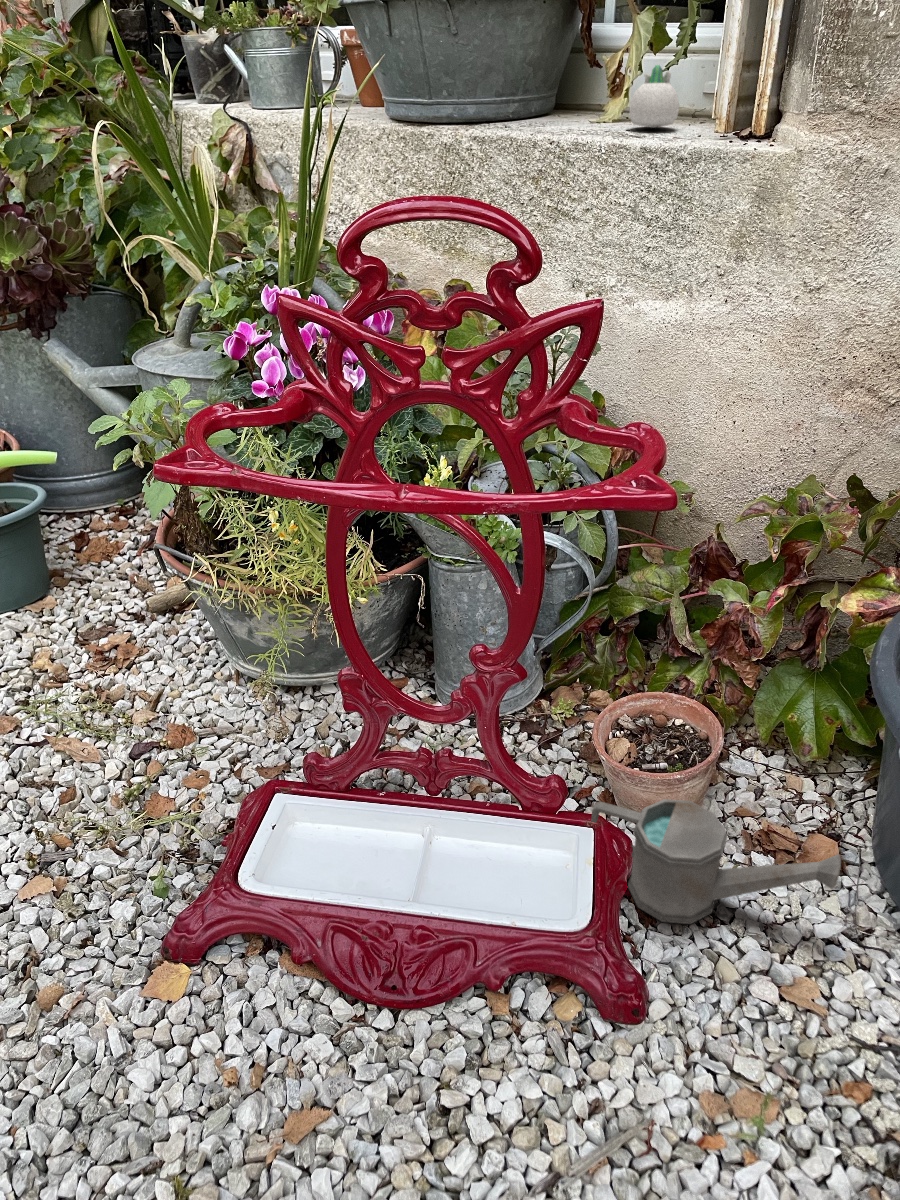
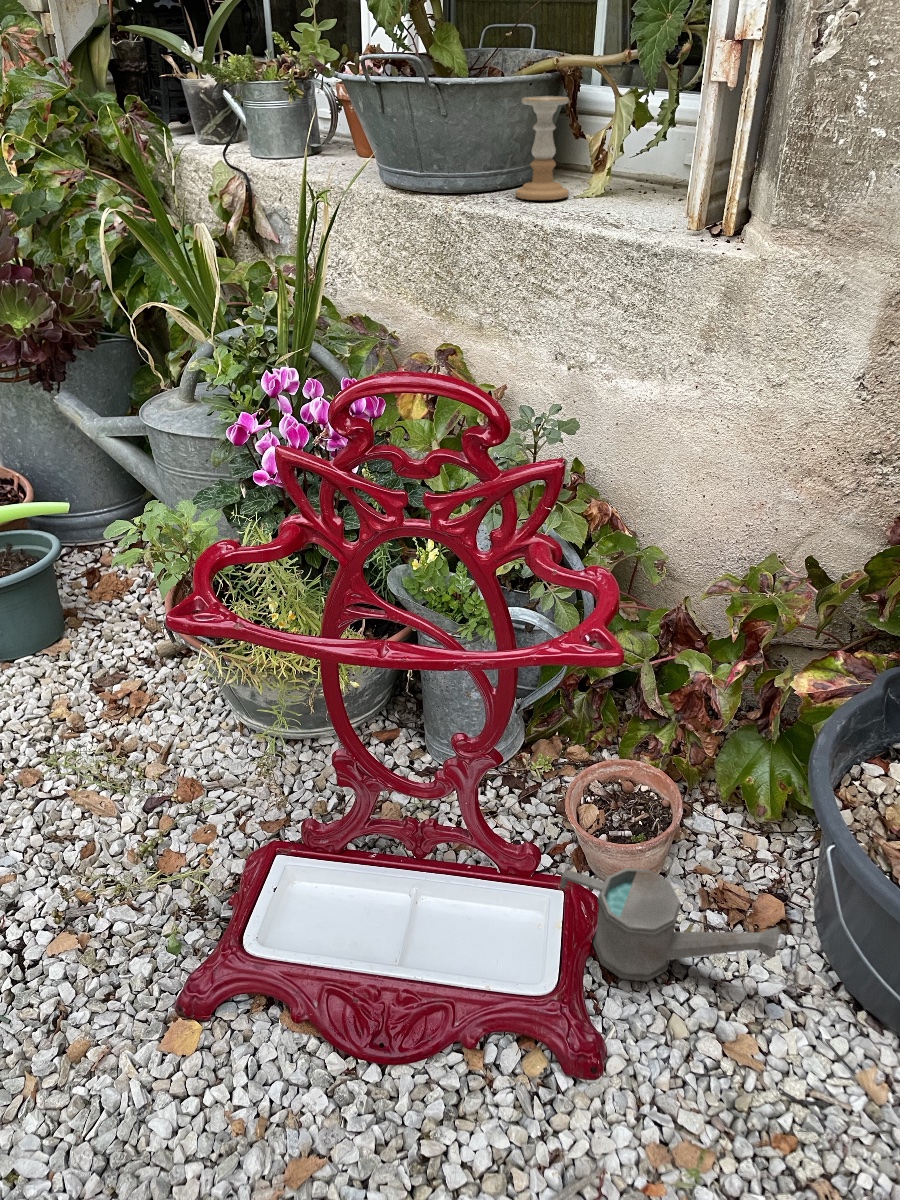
candle holder: none [530,11,587,120] -> present [516,96,569,200]
succulent planter: present [630,65,679,128] -> none [608,158,655,216]

